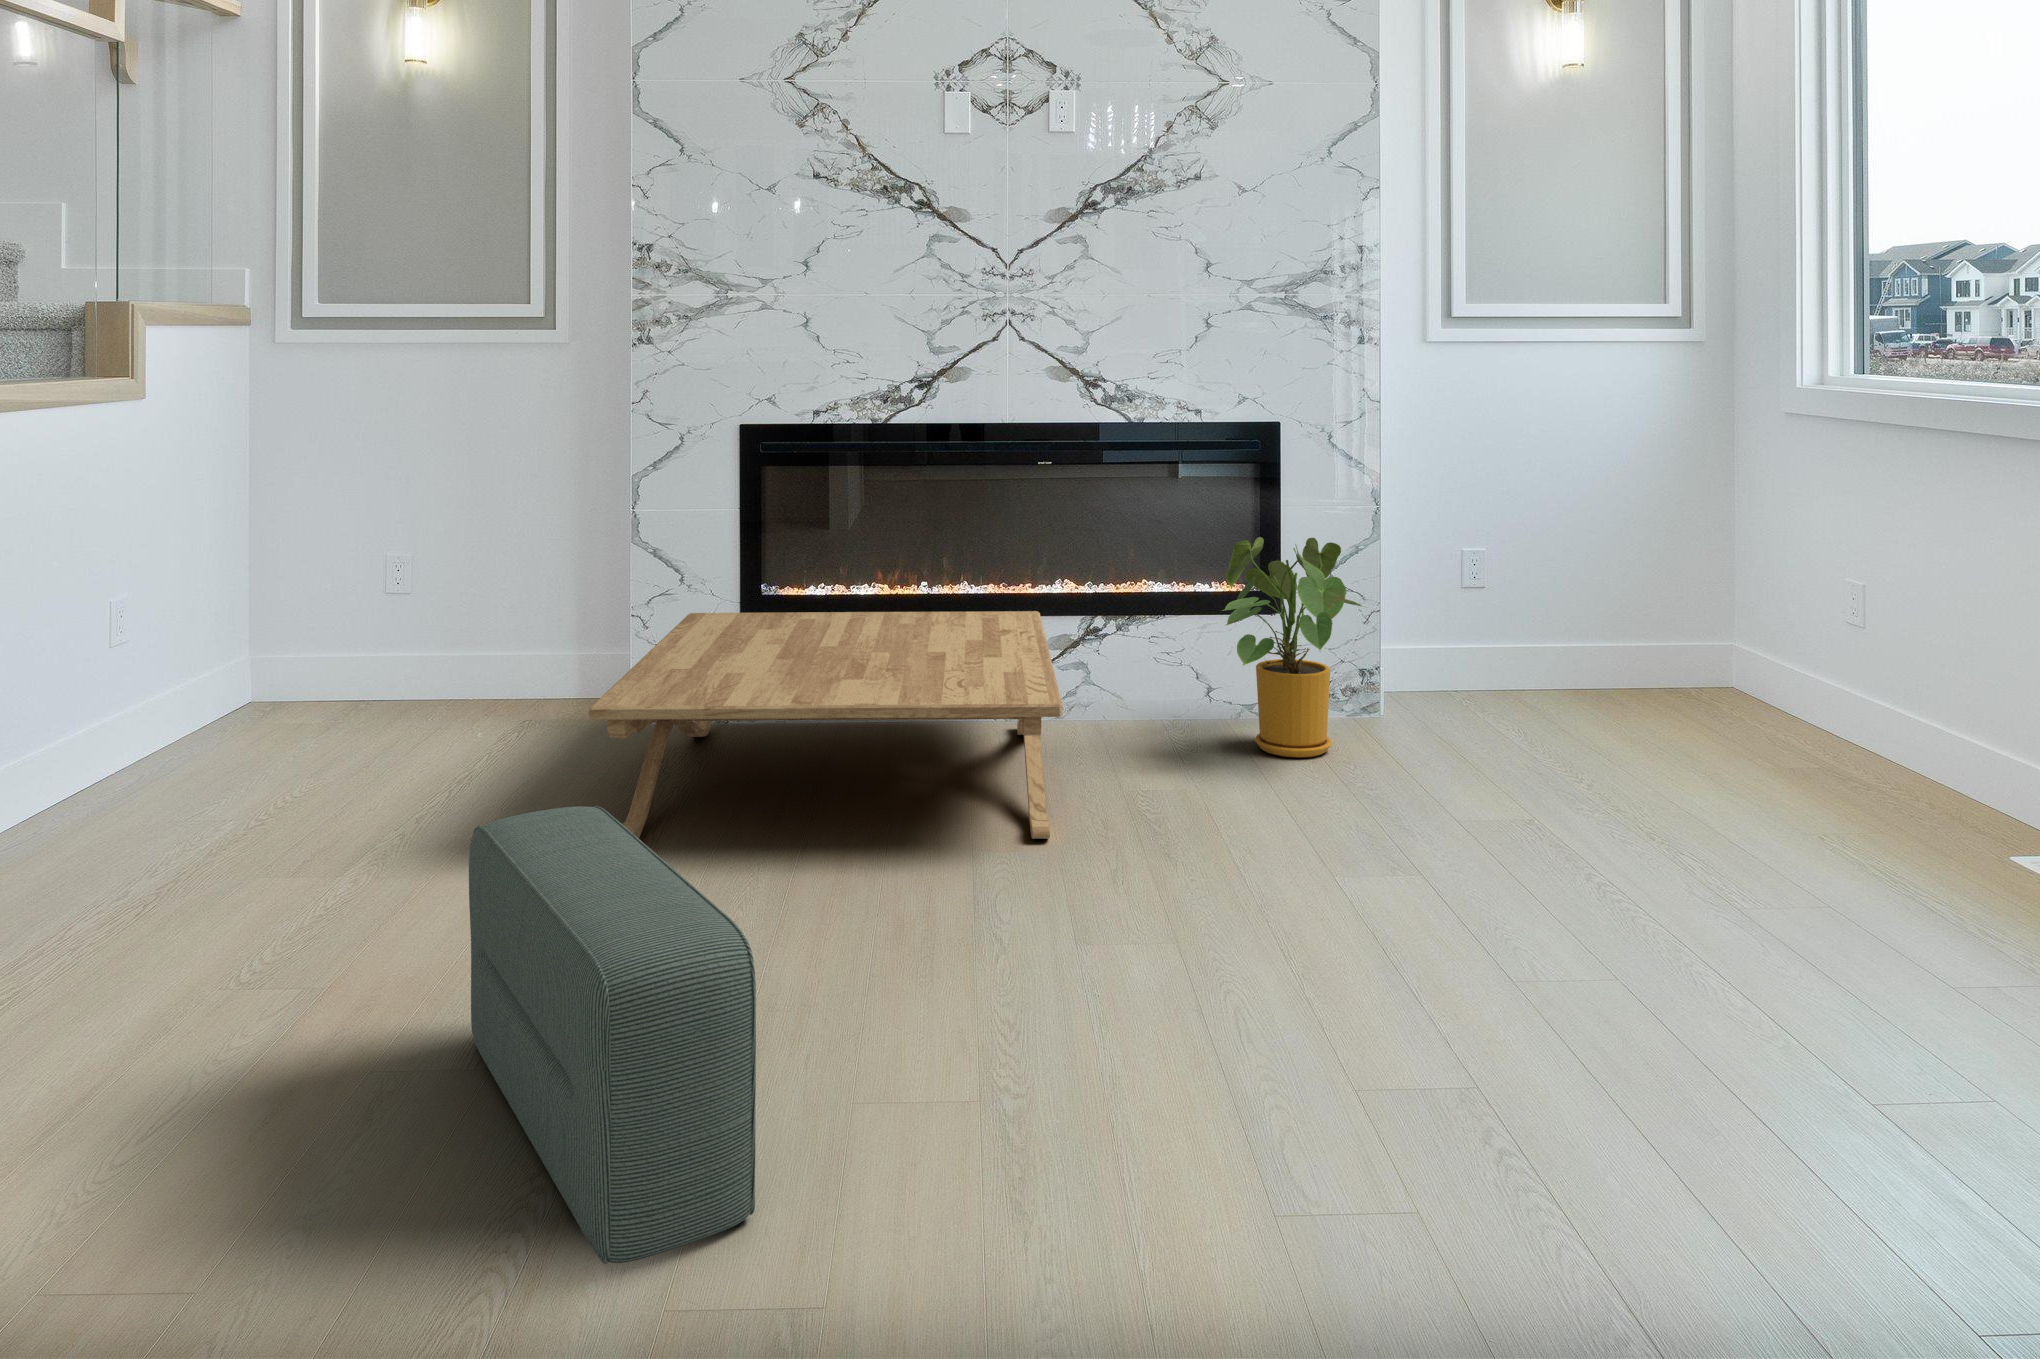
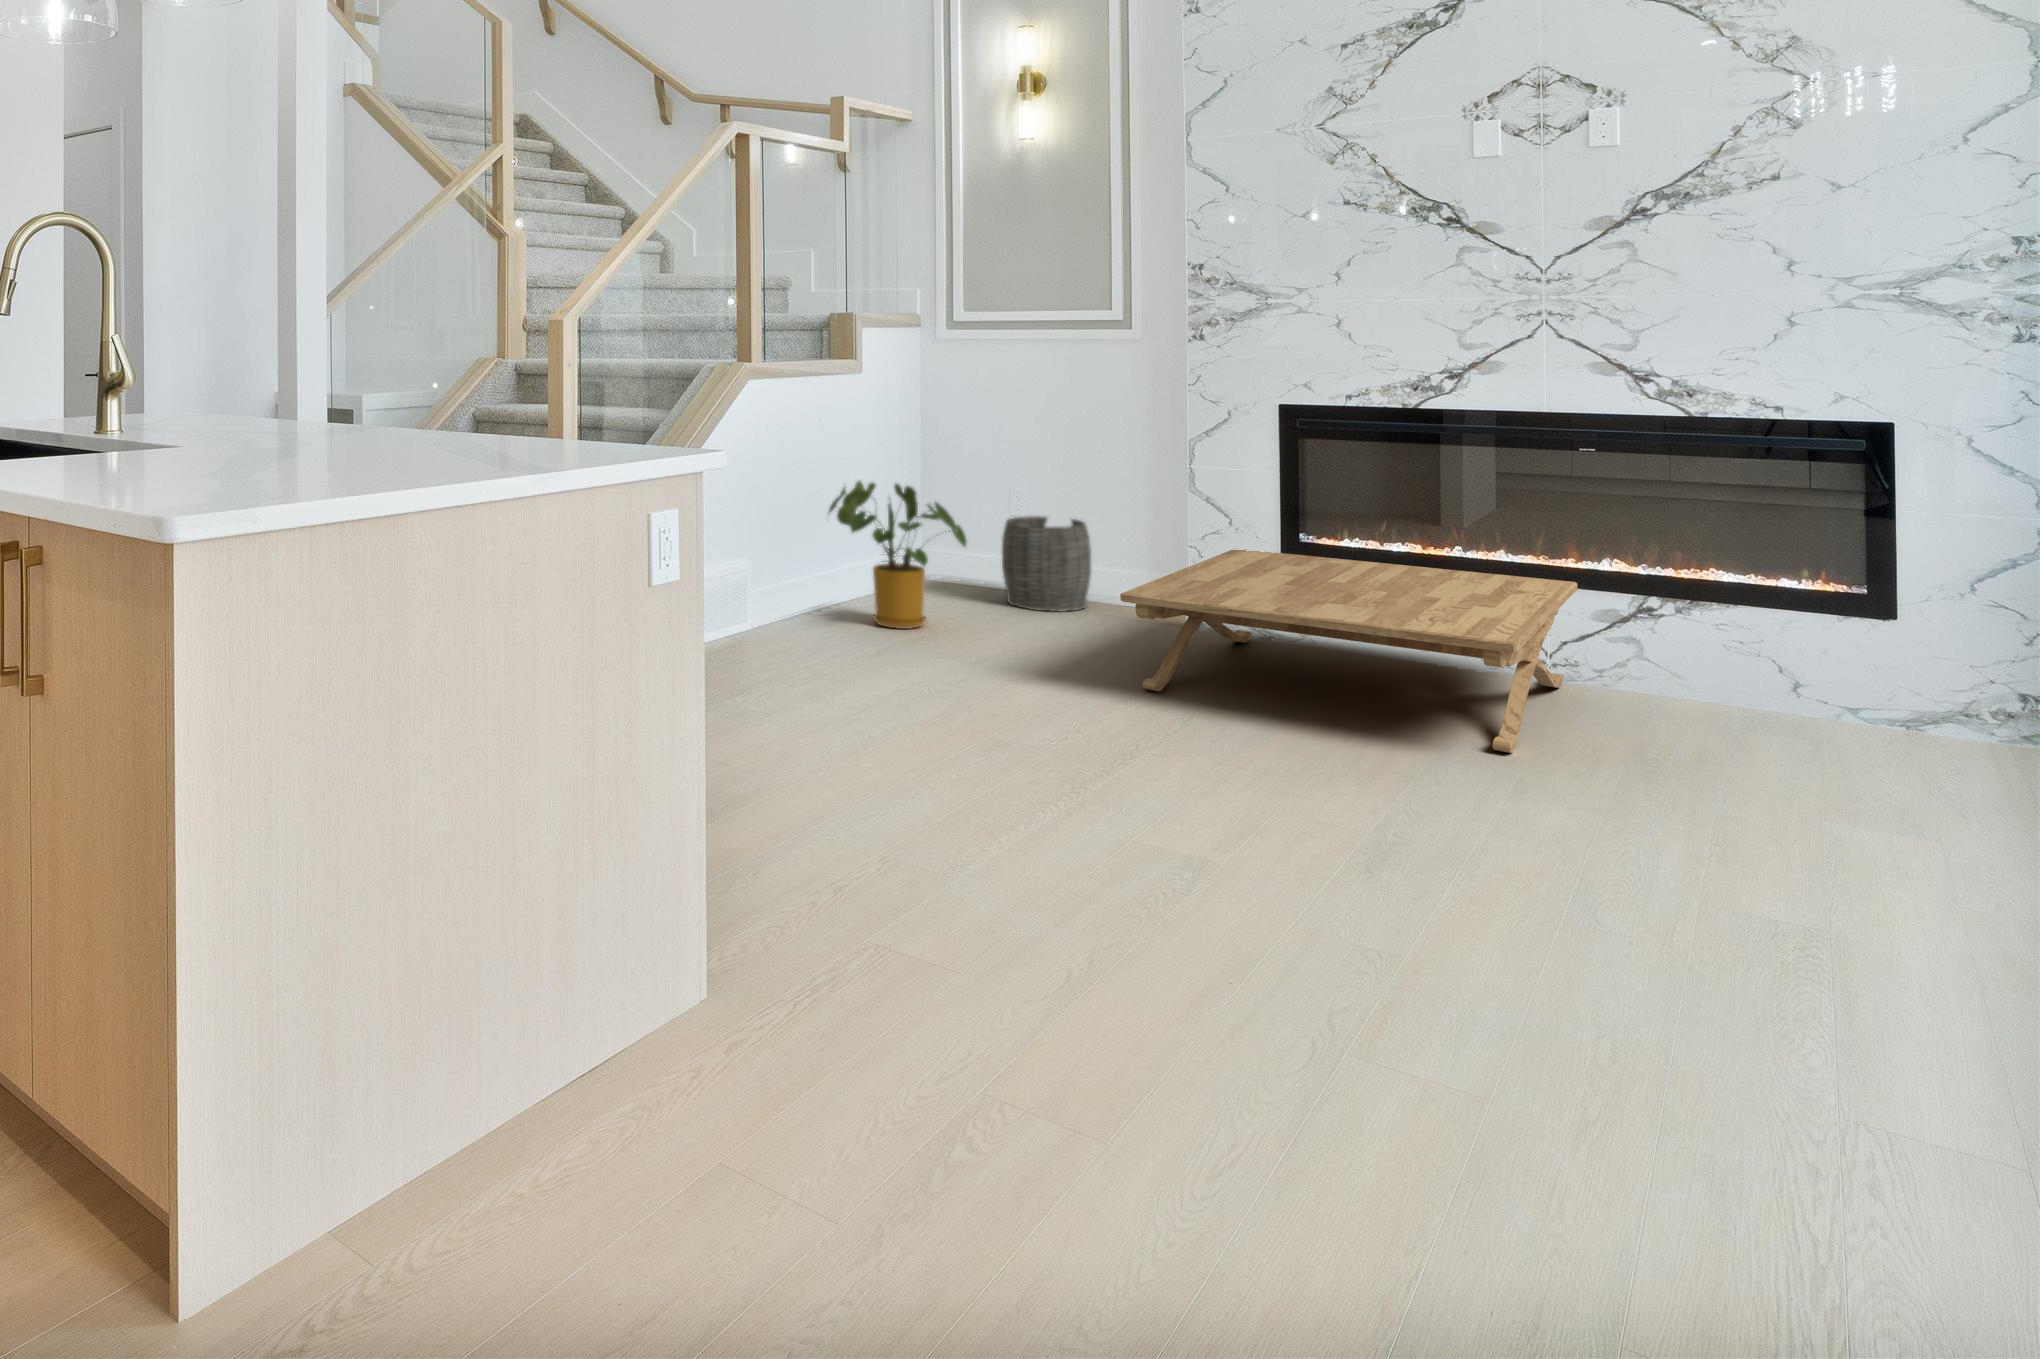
house plant: present [1223,537,1363,758] -> present [829,481,967,629]
woven basket: none [375,593,502,733] -> present [1002,516,1091,612]
pouf: present [469,806,756,1264] -> none [1012,631,1147,858]

